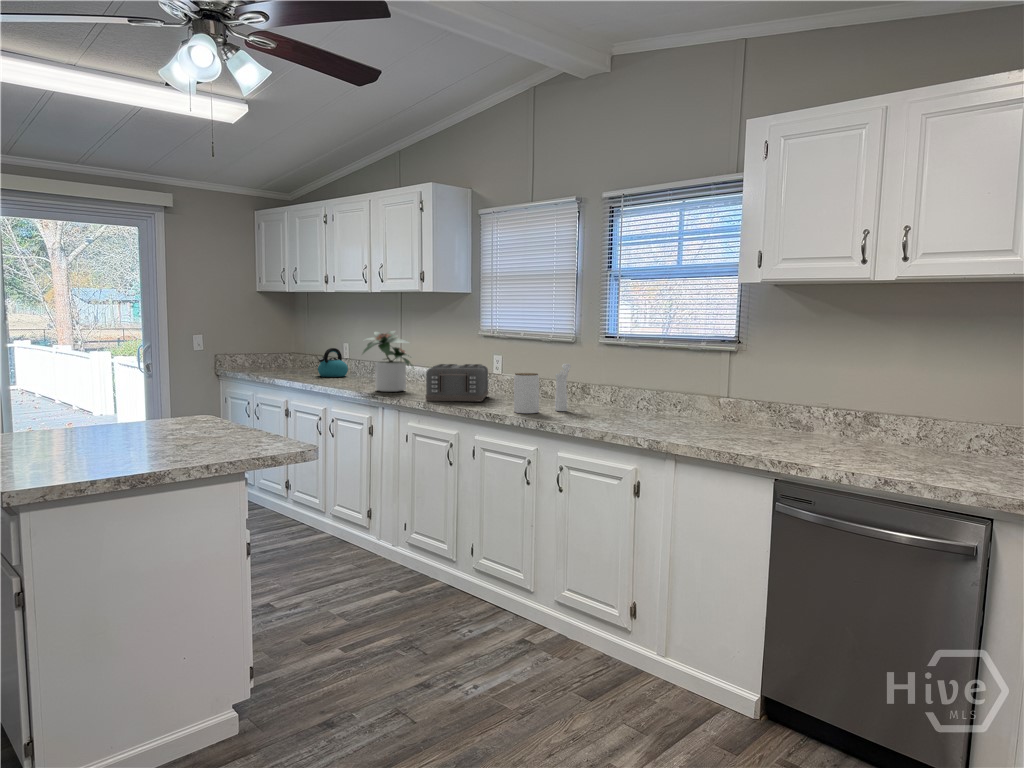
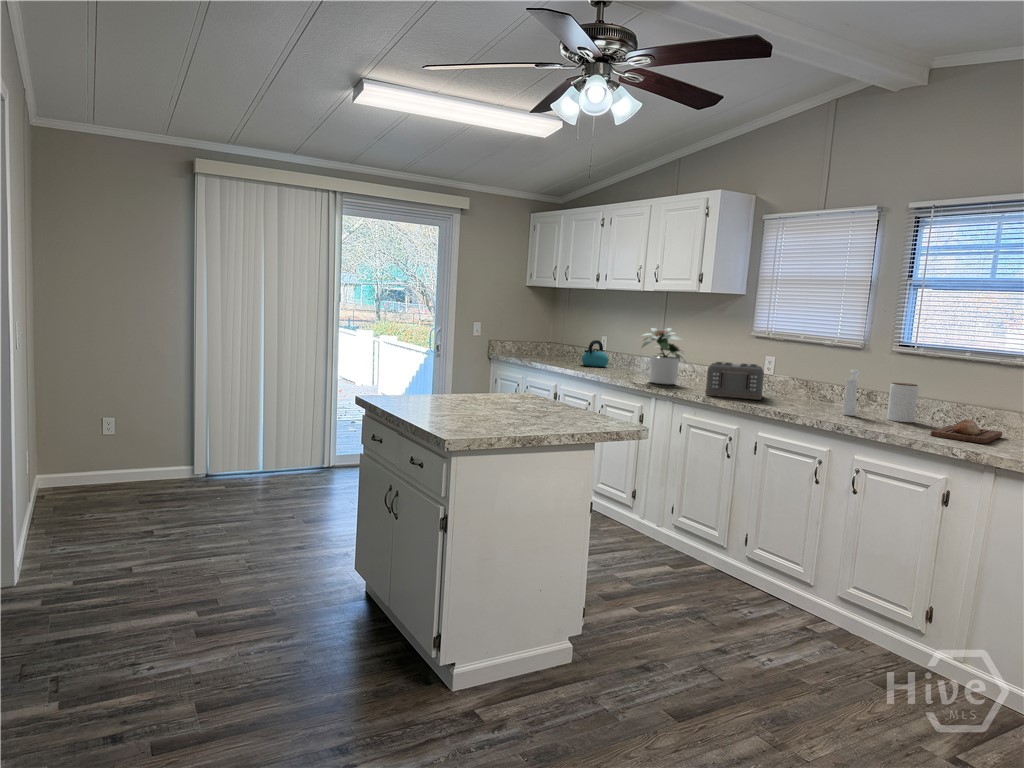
jar: present [514,373,539,413] -> present [887,382,918,422]
bread loaf: none [625,407,694,430] -> present [930,420,1002,444]

